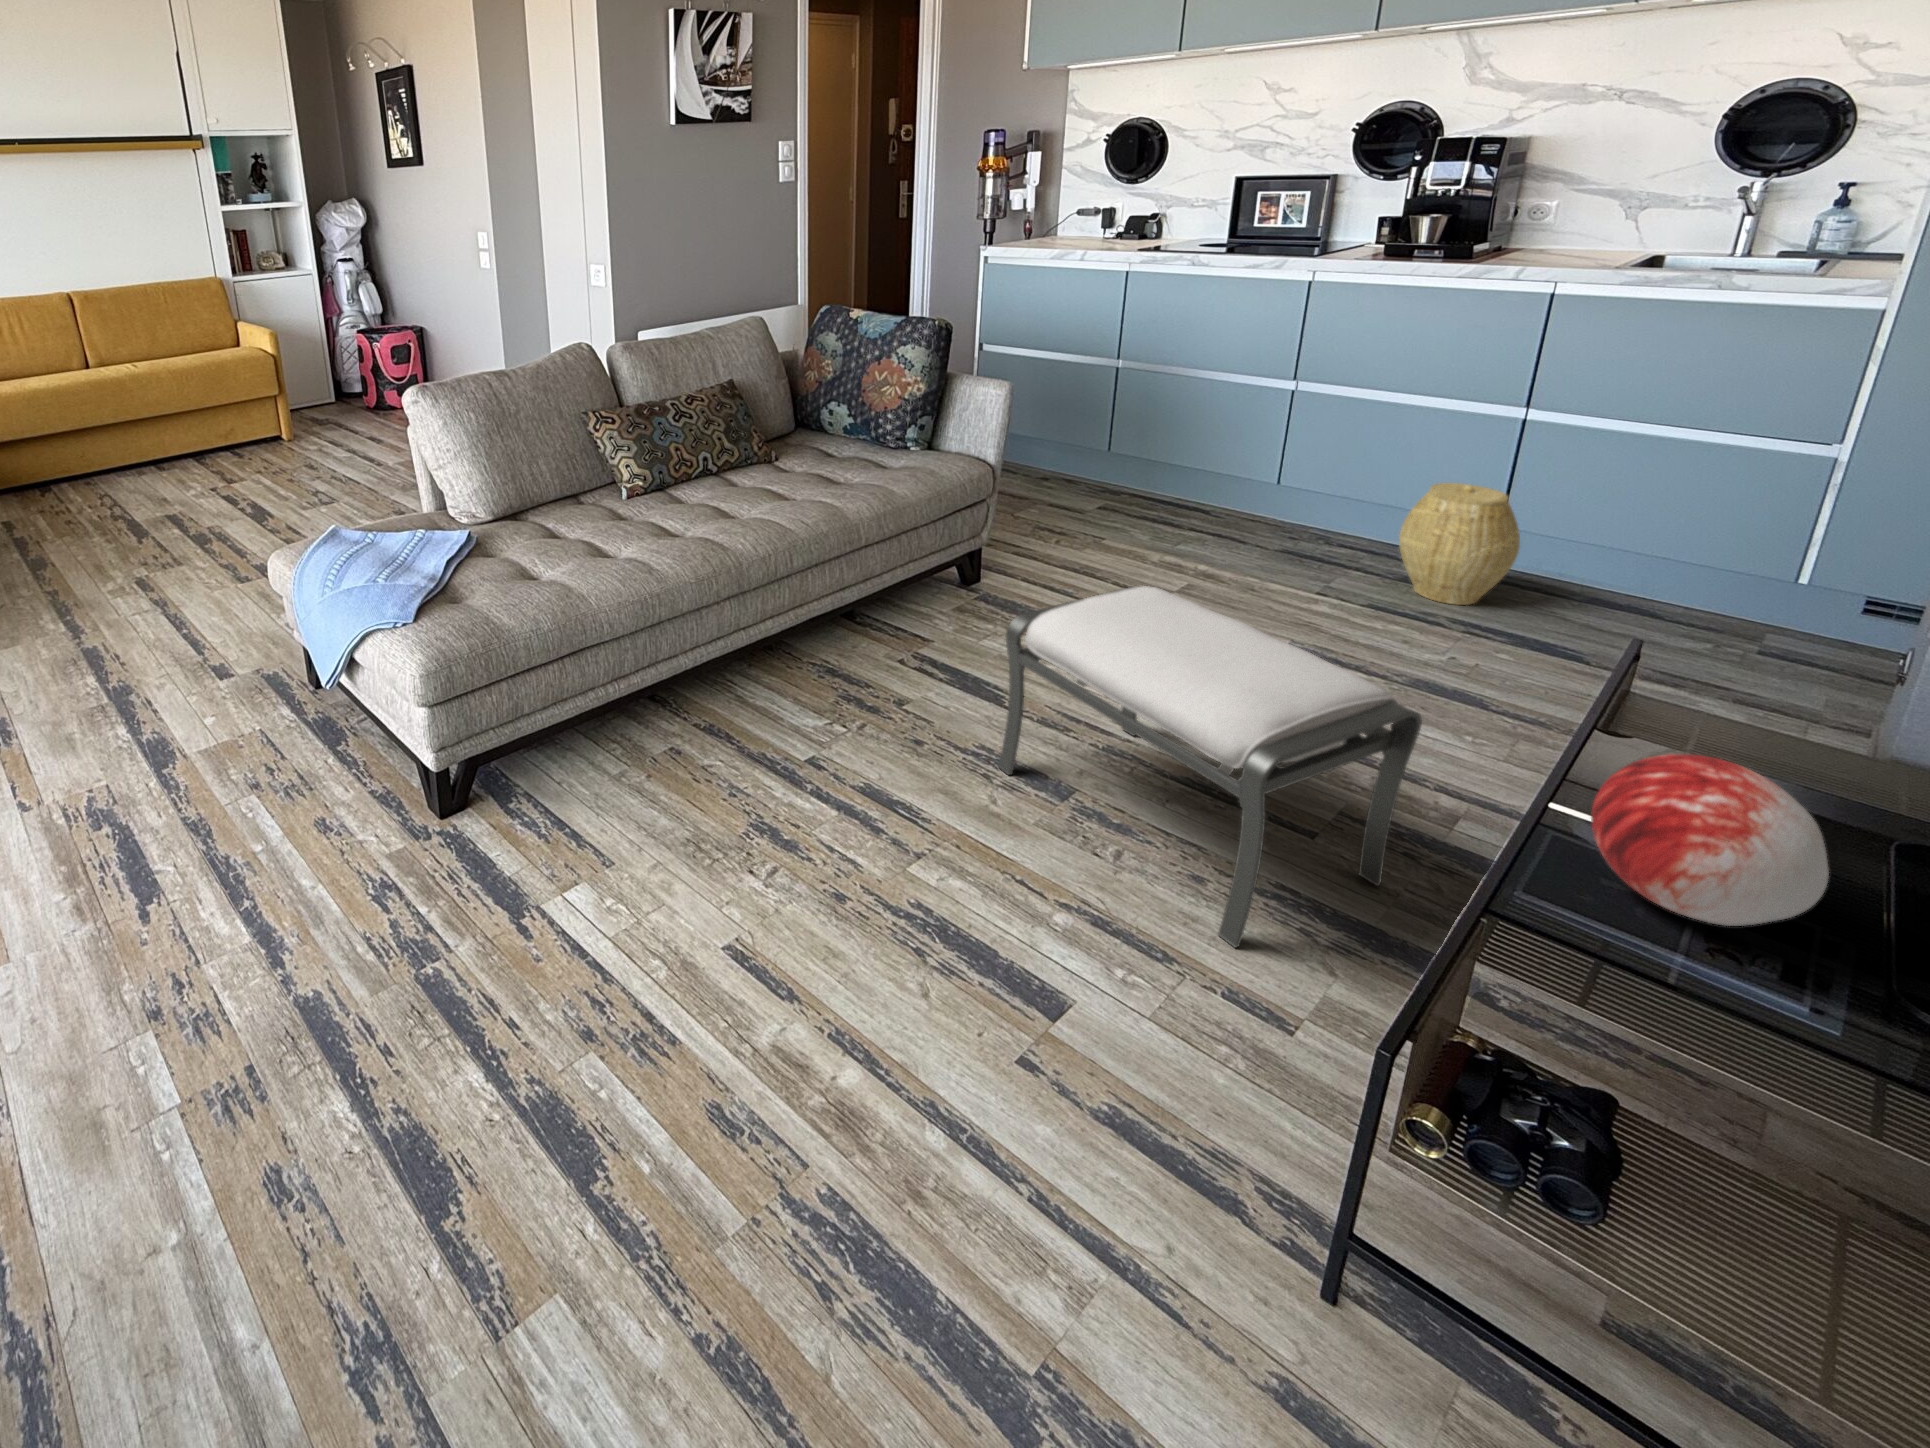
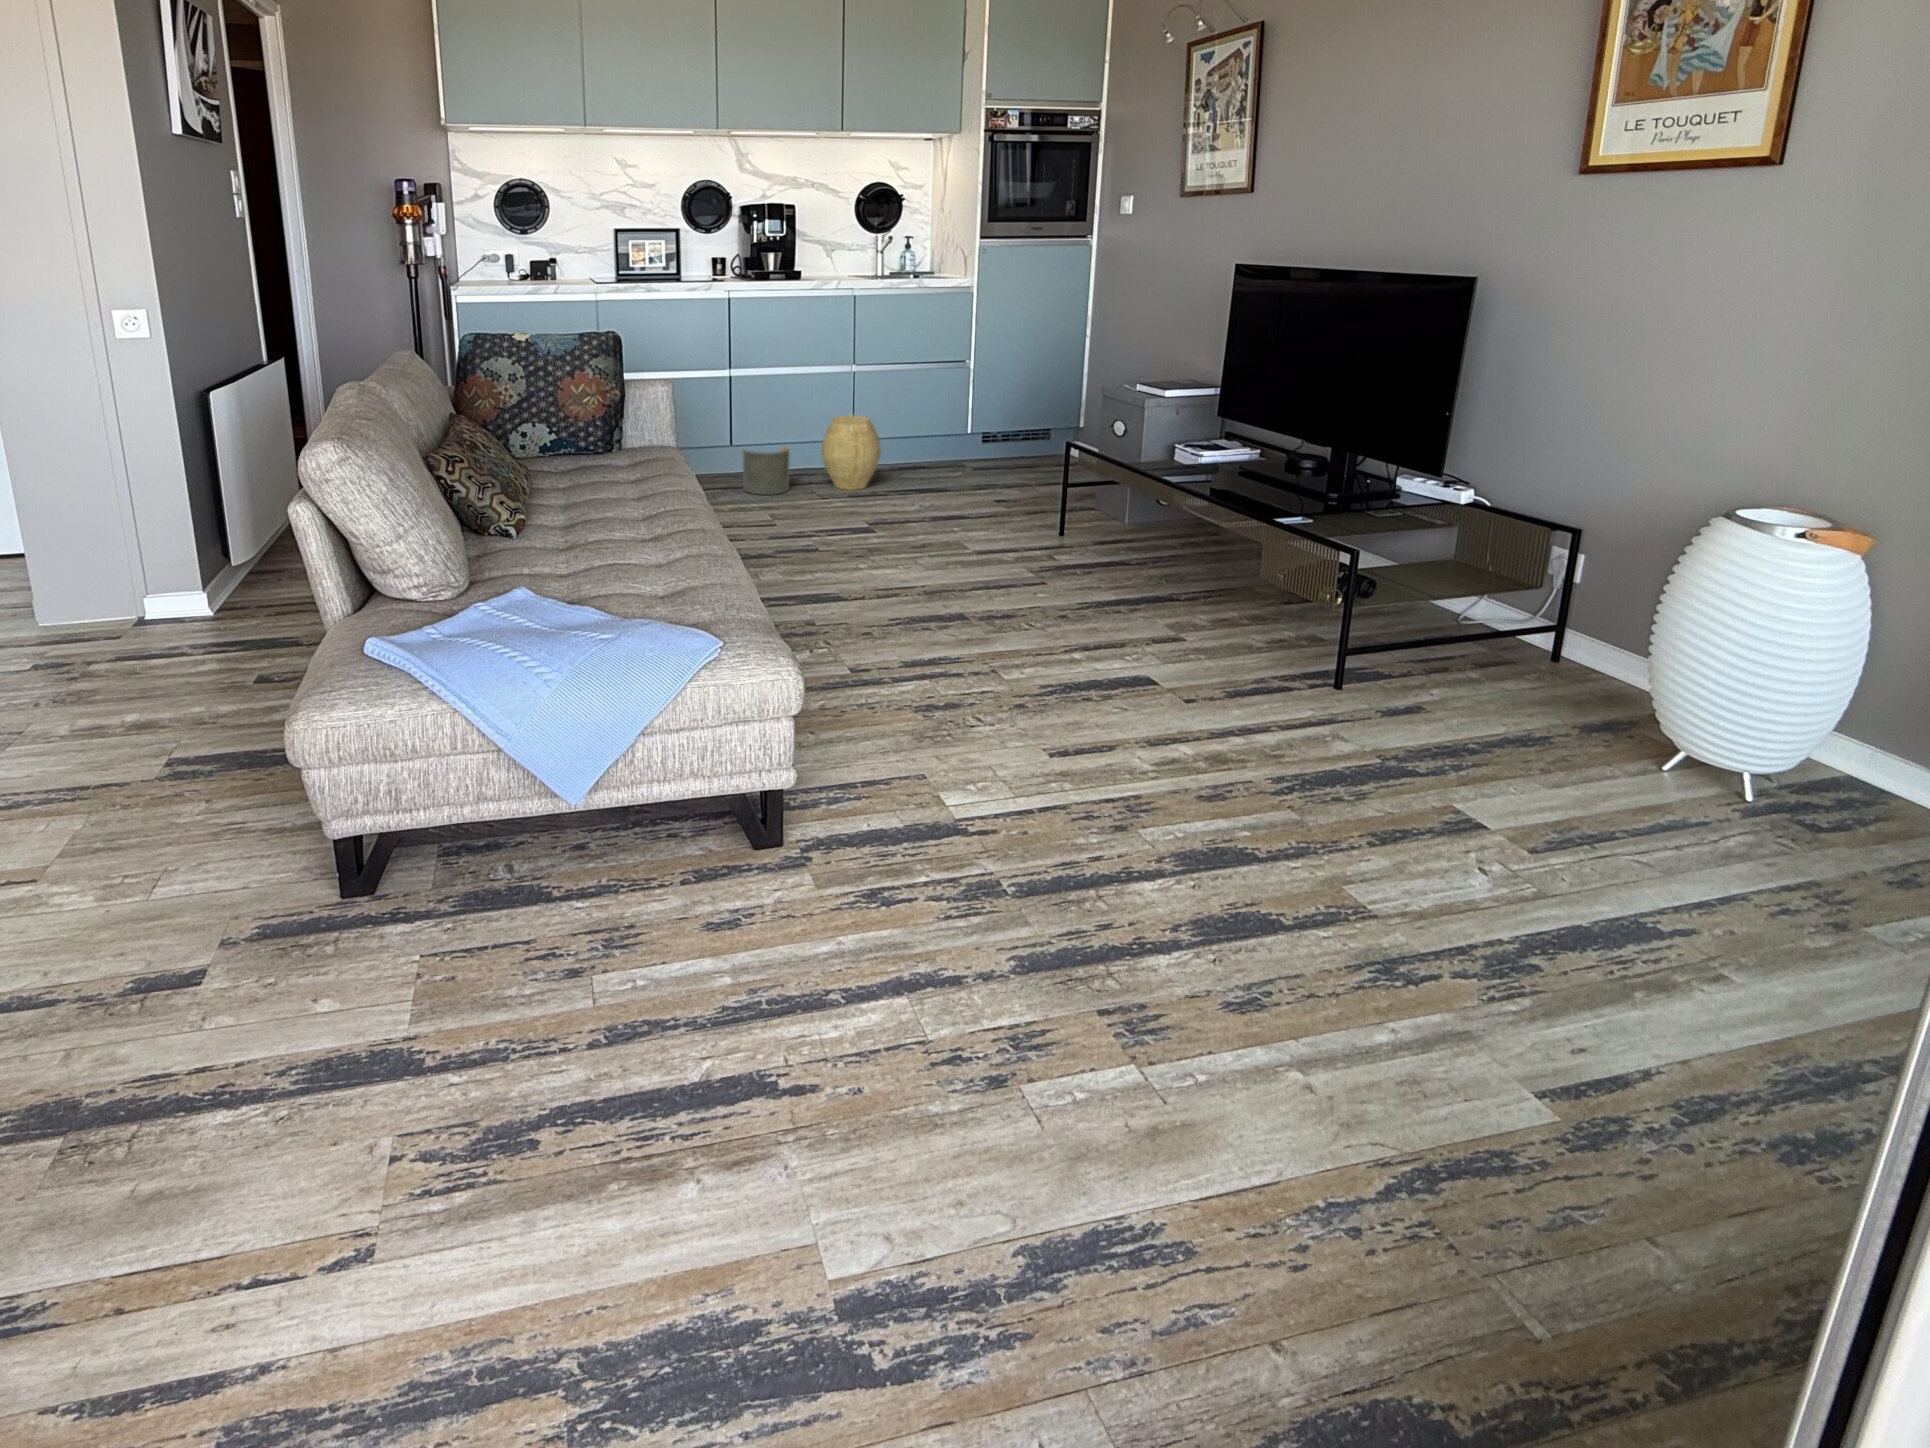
planter: none [1261,489,1347,568] -> present [743,446,790,495]
ottoman: present [998,586,1422,947] -> none [903,471,1124,629]
decorative orb: present [1591,754,1829,926] -> none [1230,426,1304,492]

